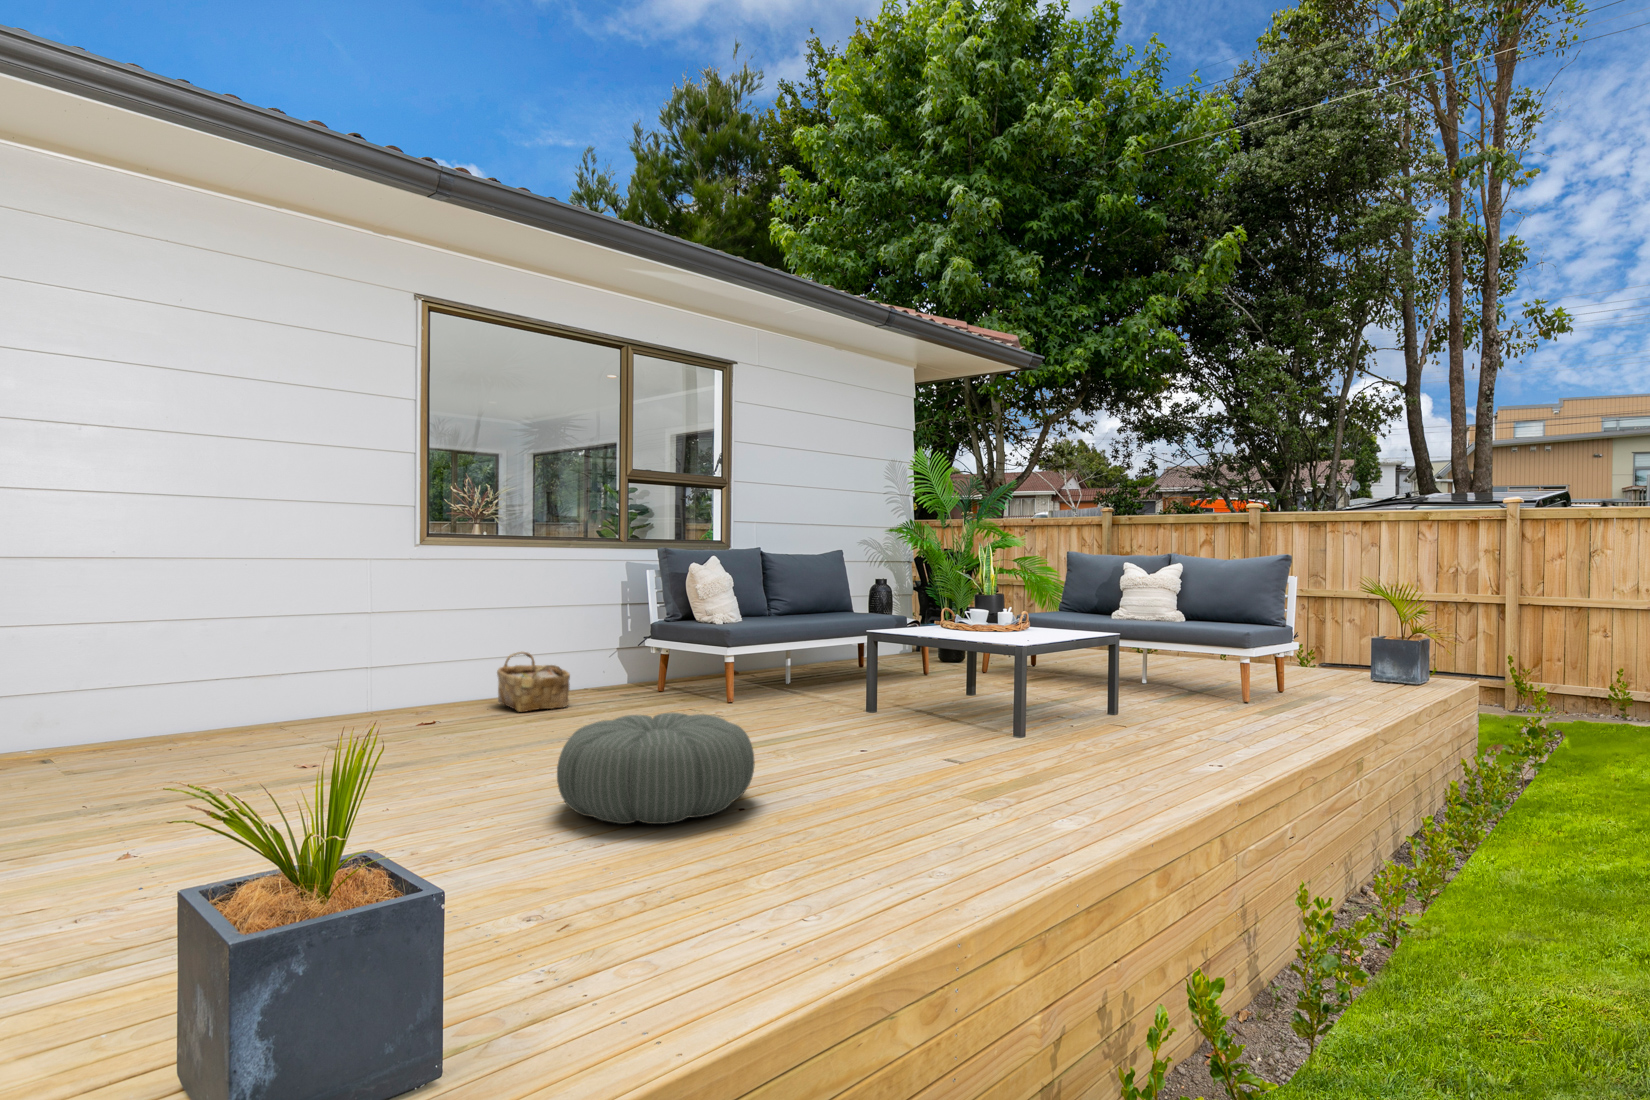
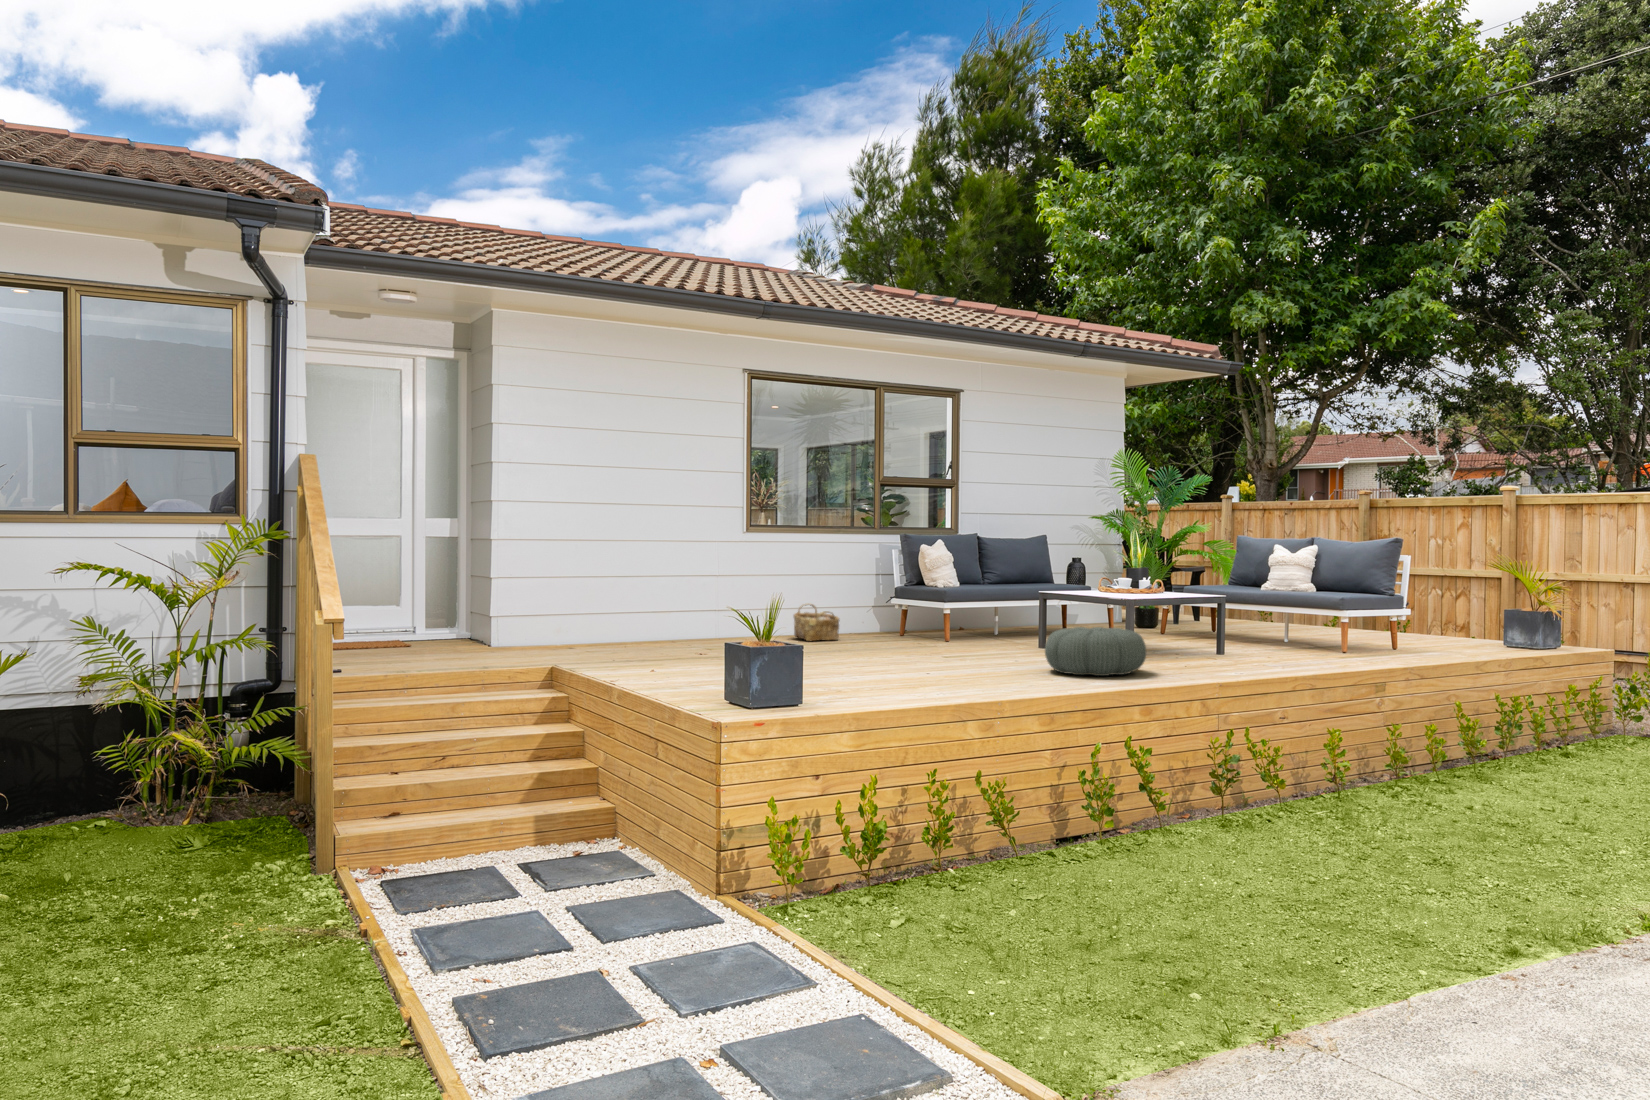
pouf: present [557,712,755,824] -> present [1045,627,1146,676]

